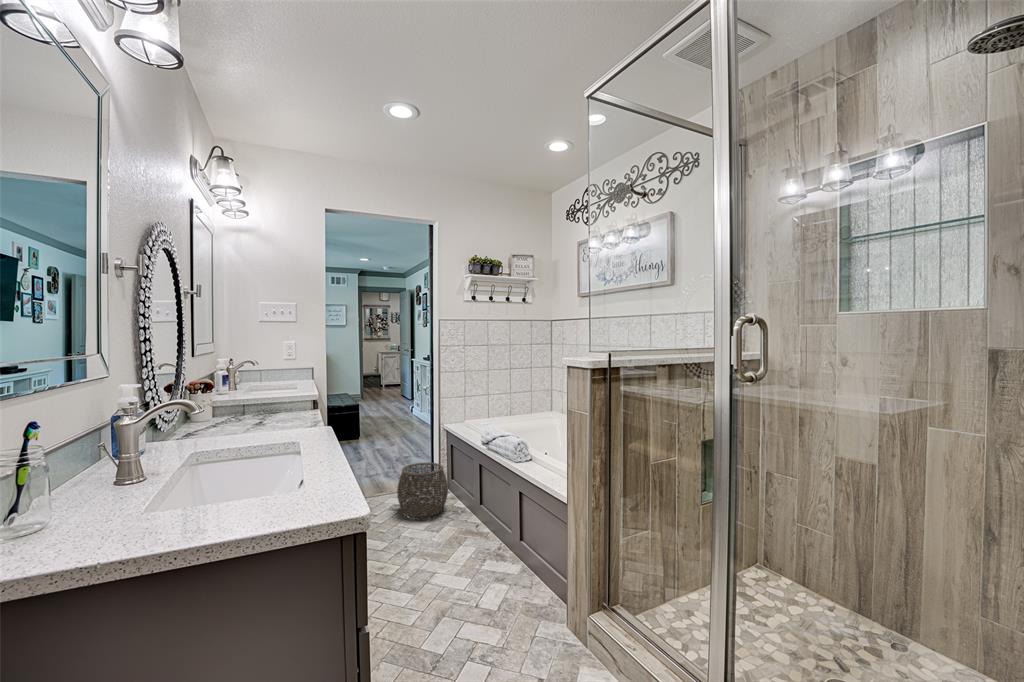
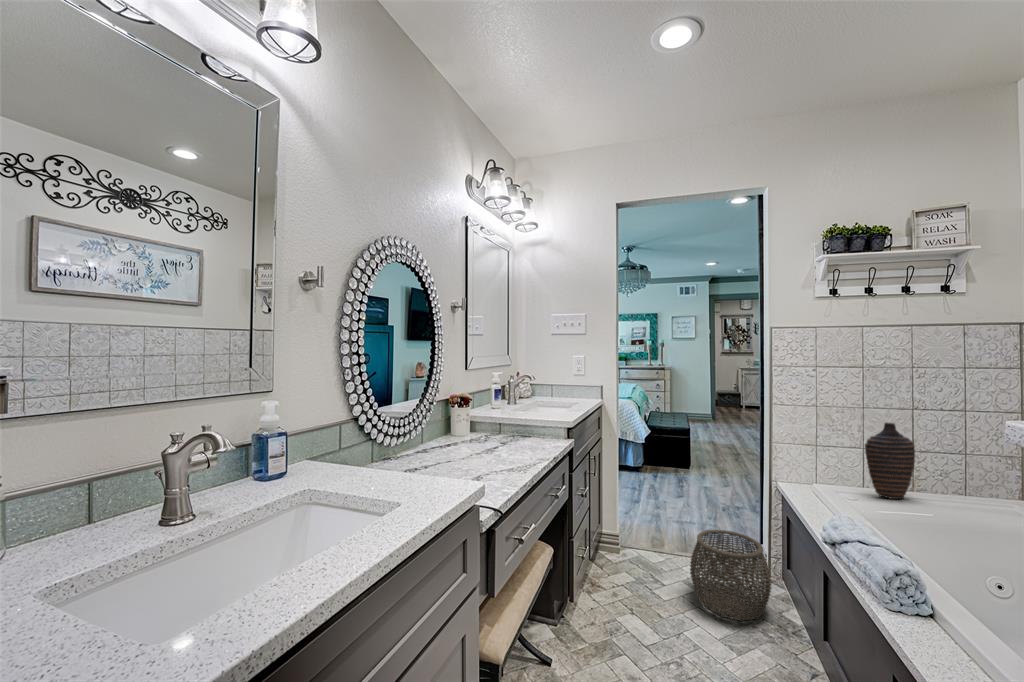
decorative vase: none [491,378,513,422] -> present [865,423,915,499]

